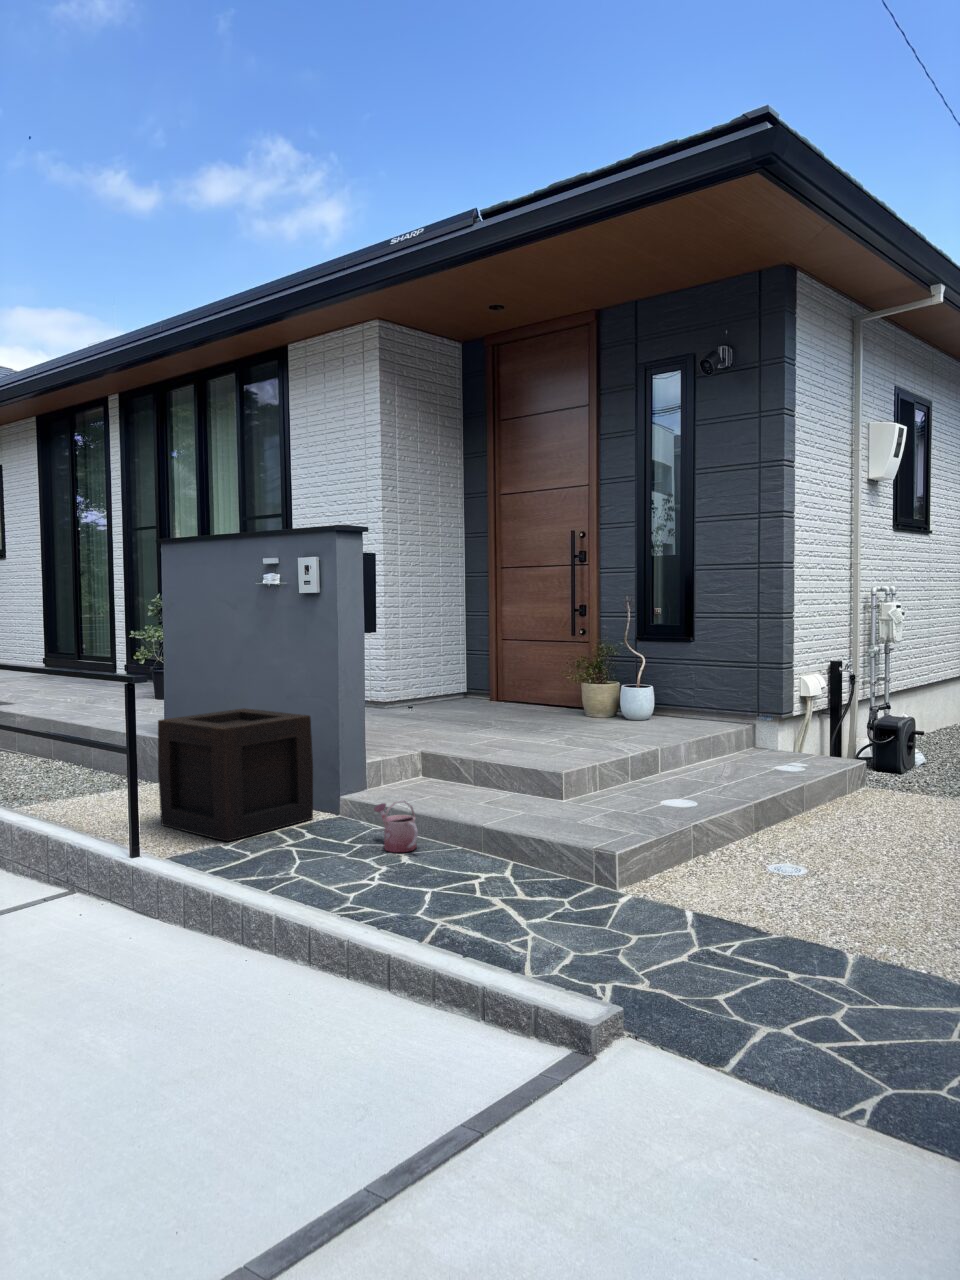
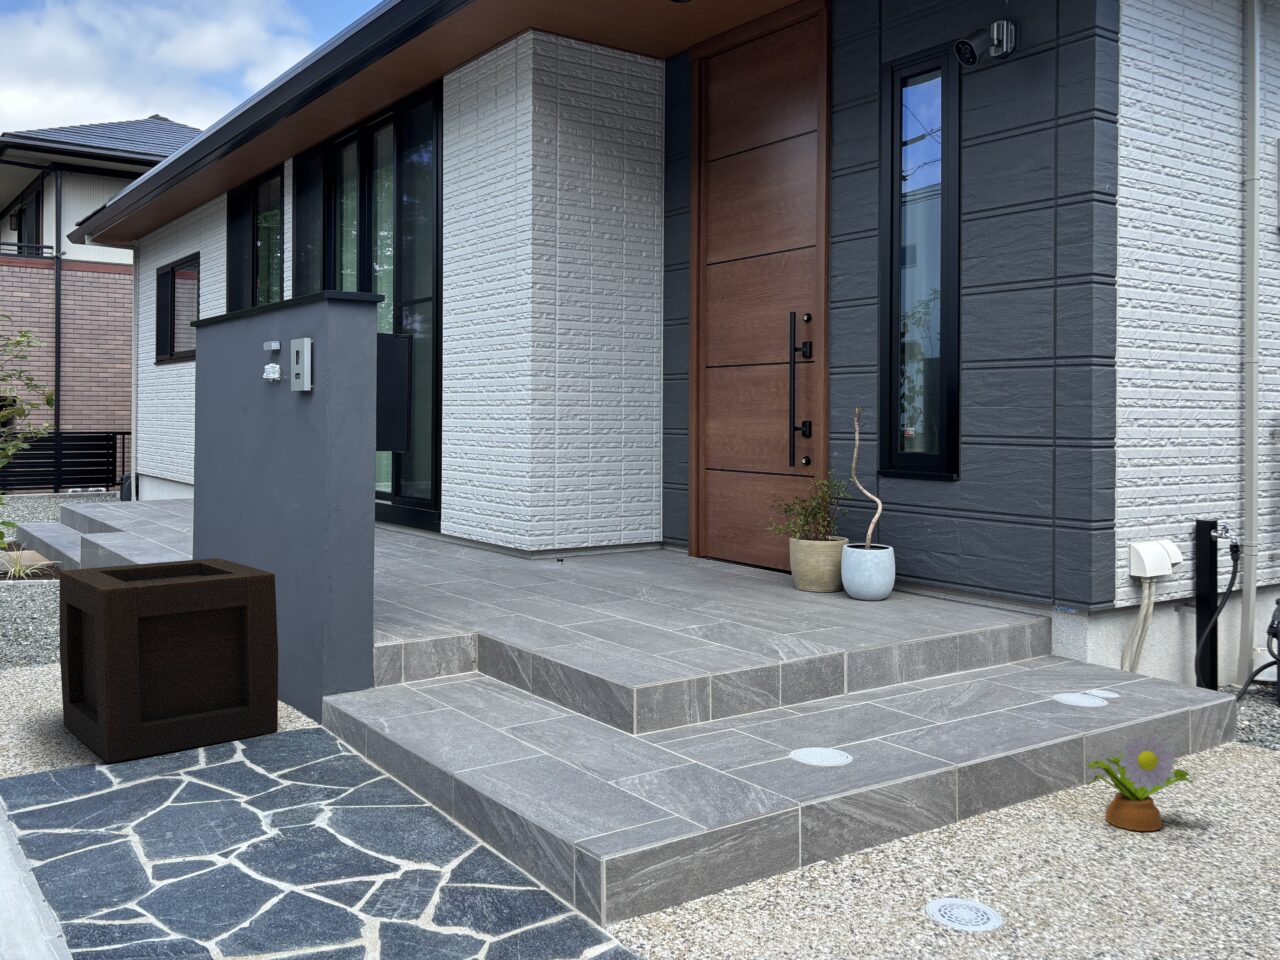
decorative plant: none [818,776,878,831] -> present [1087,731,1193,831]
watering can: present [374,800,418,852] -> none [309,720,370,806]

